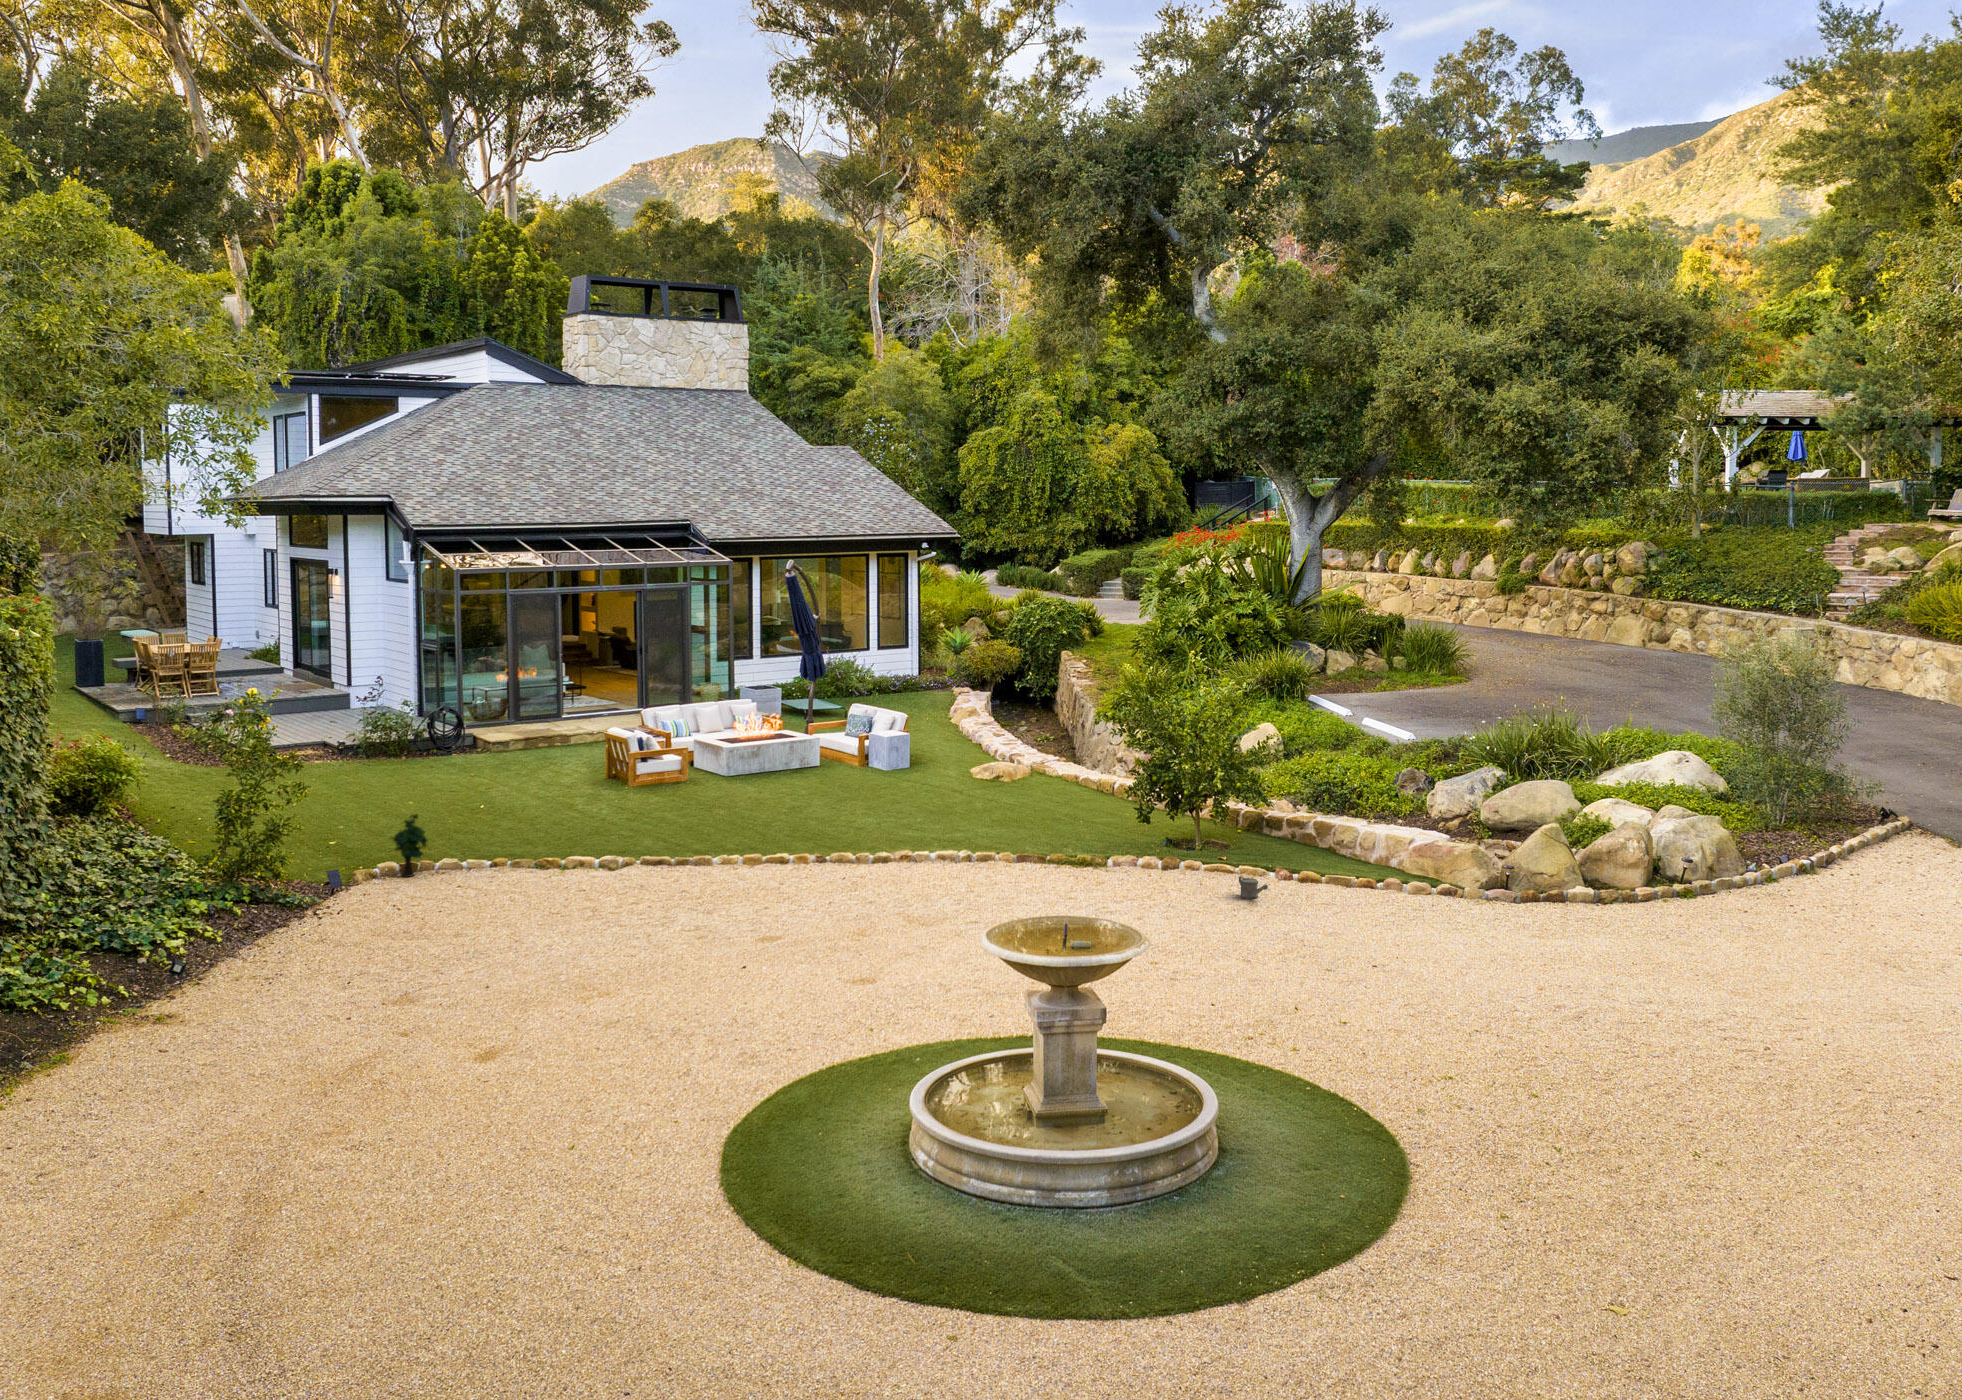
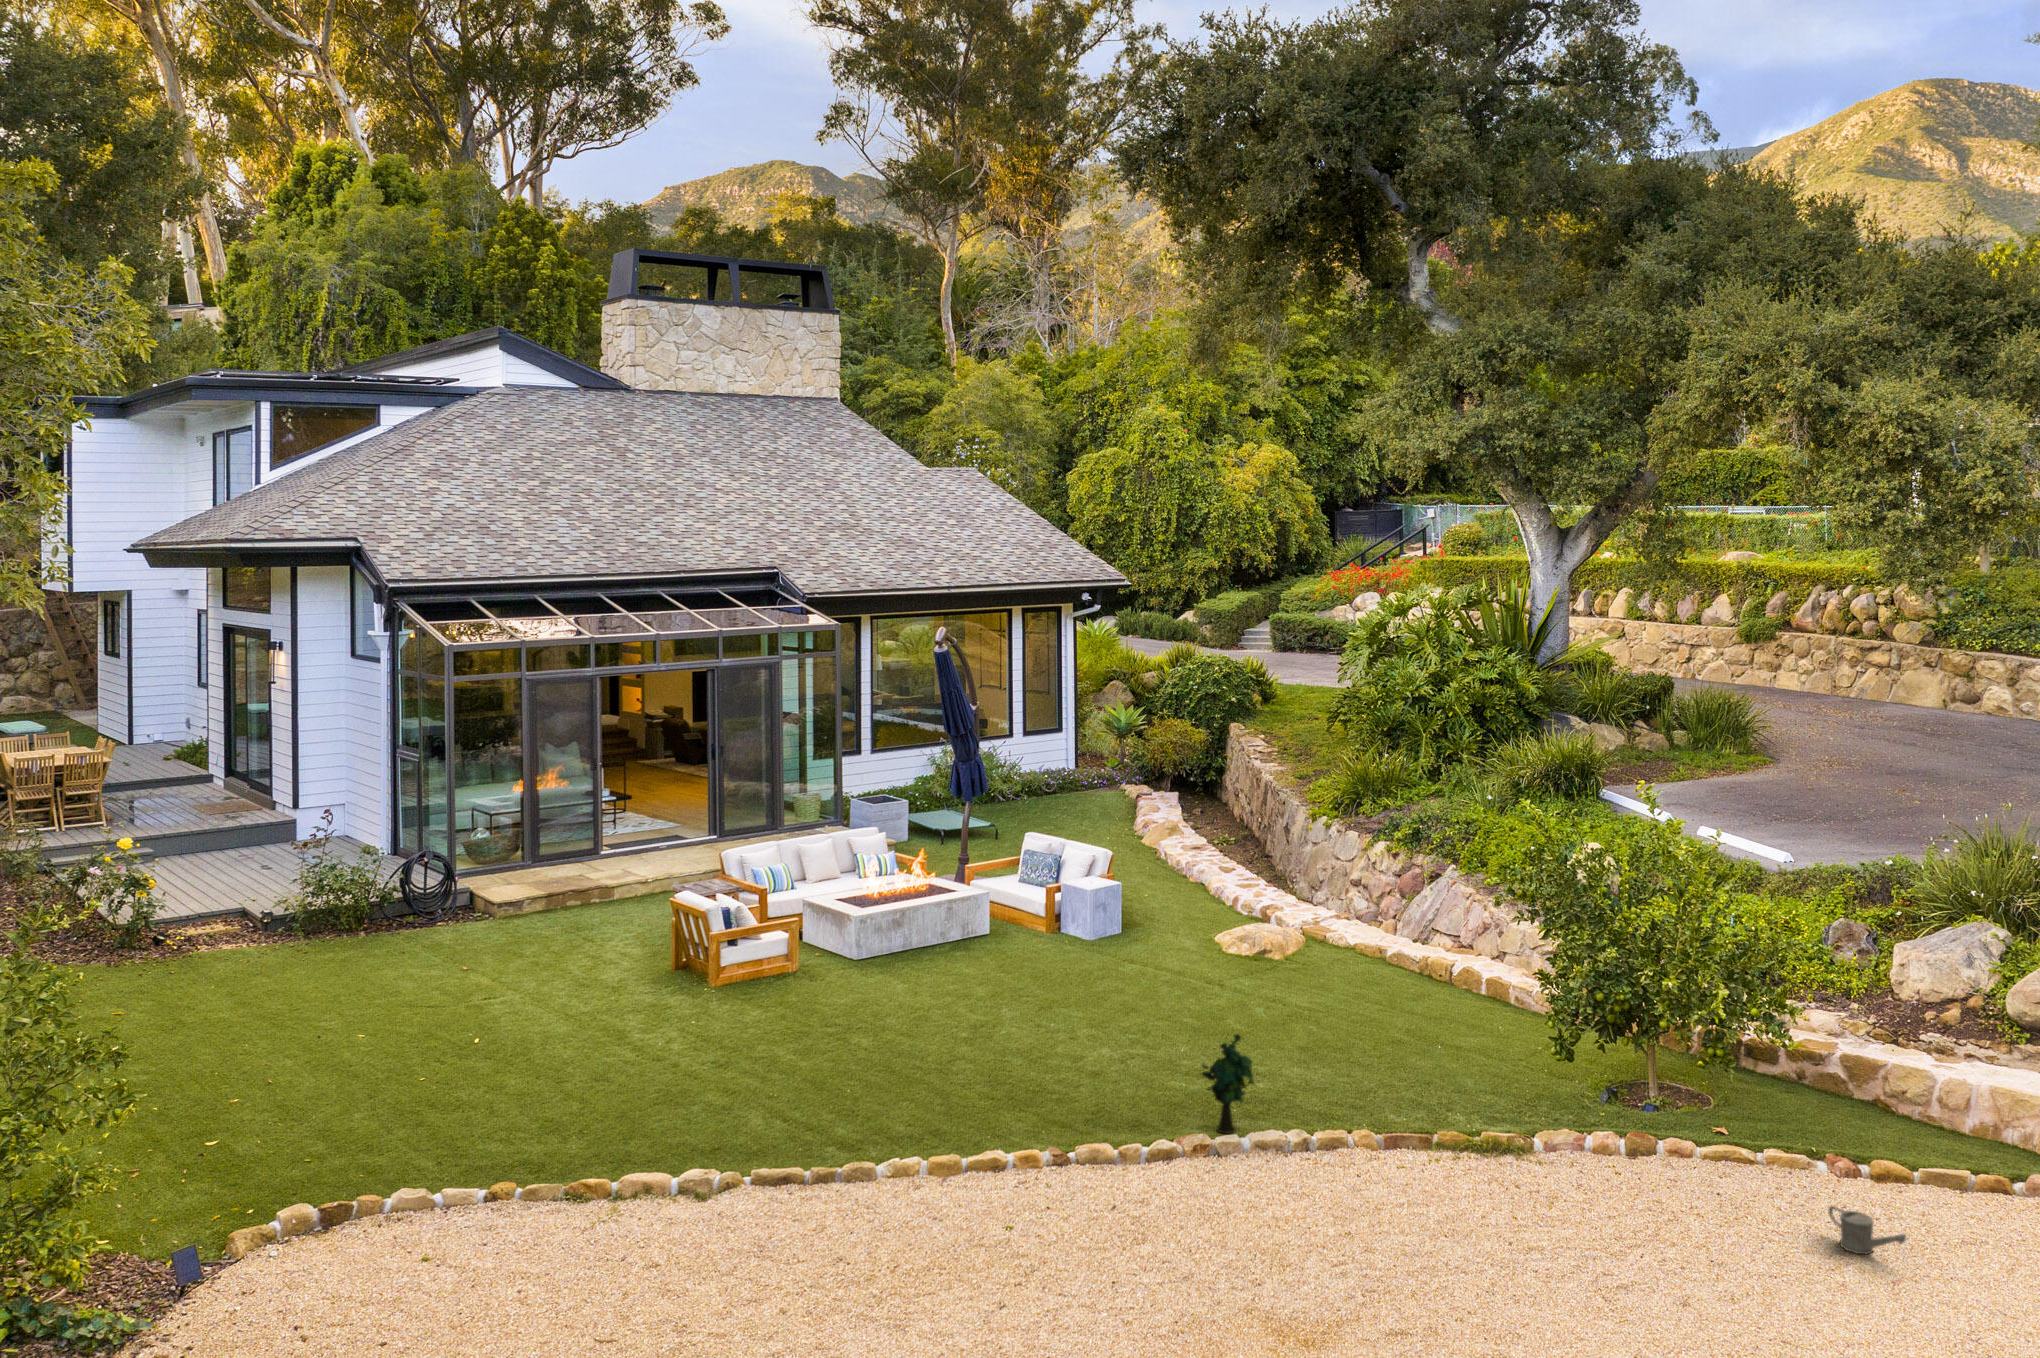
decorative plant: present [392,814,428,877] -> present [1202,1034,1255,1134]

